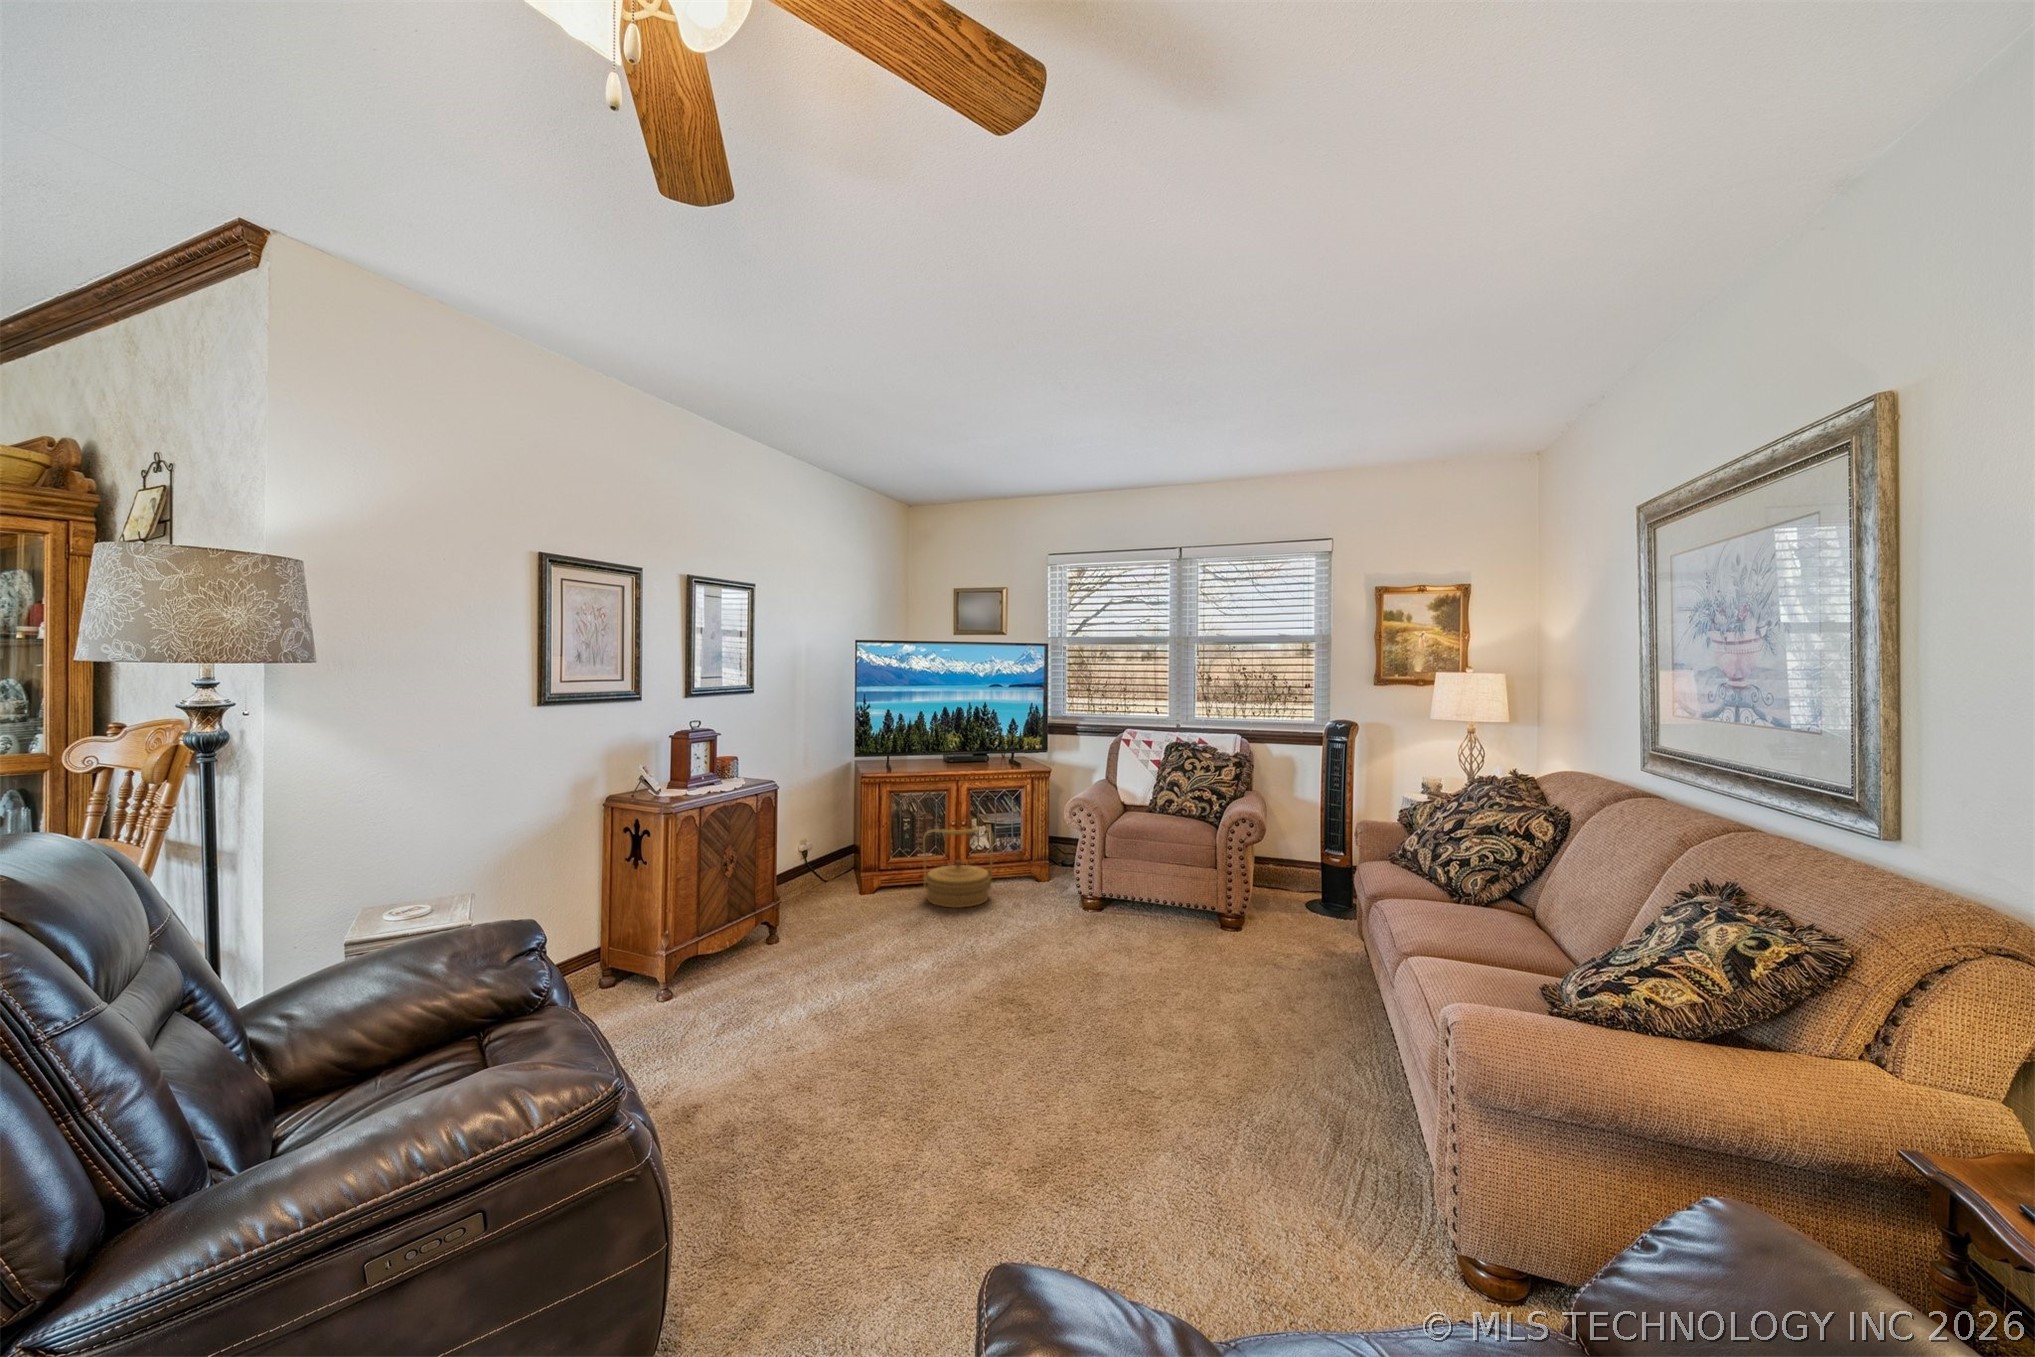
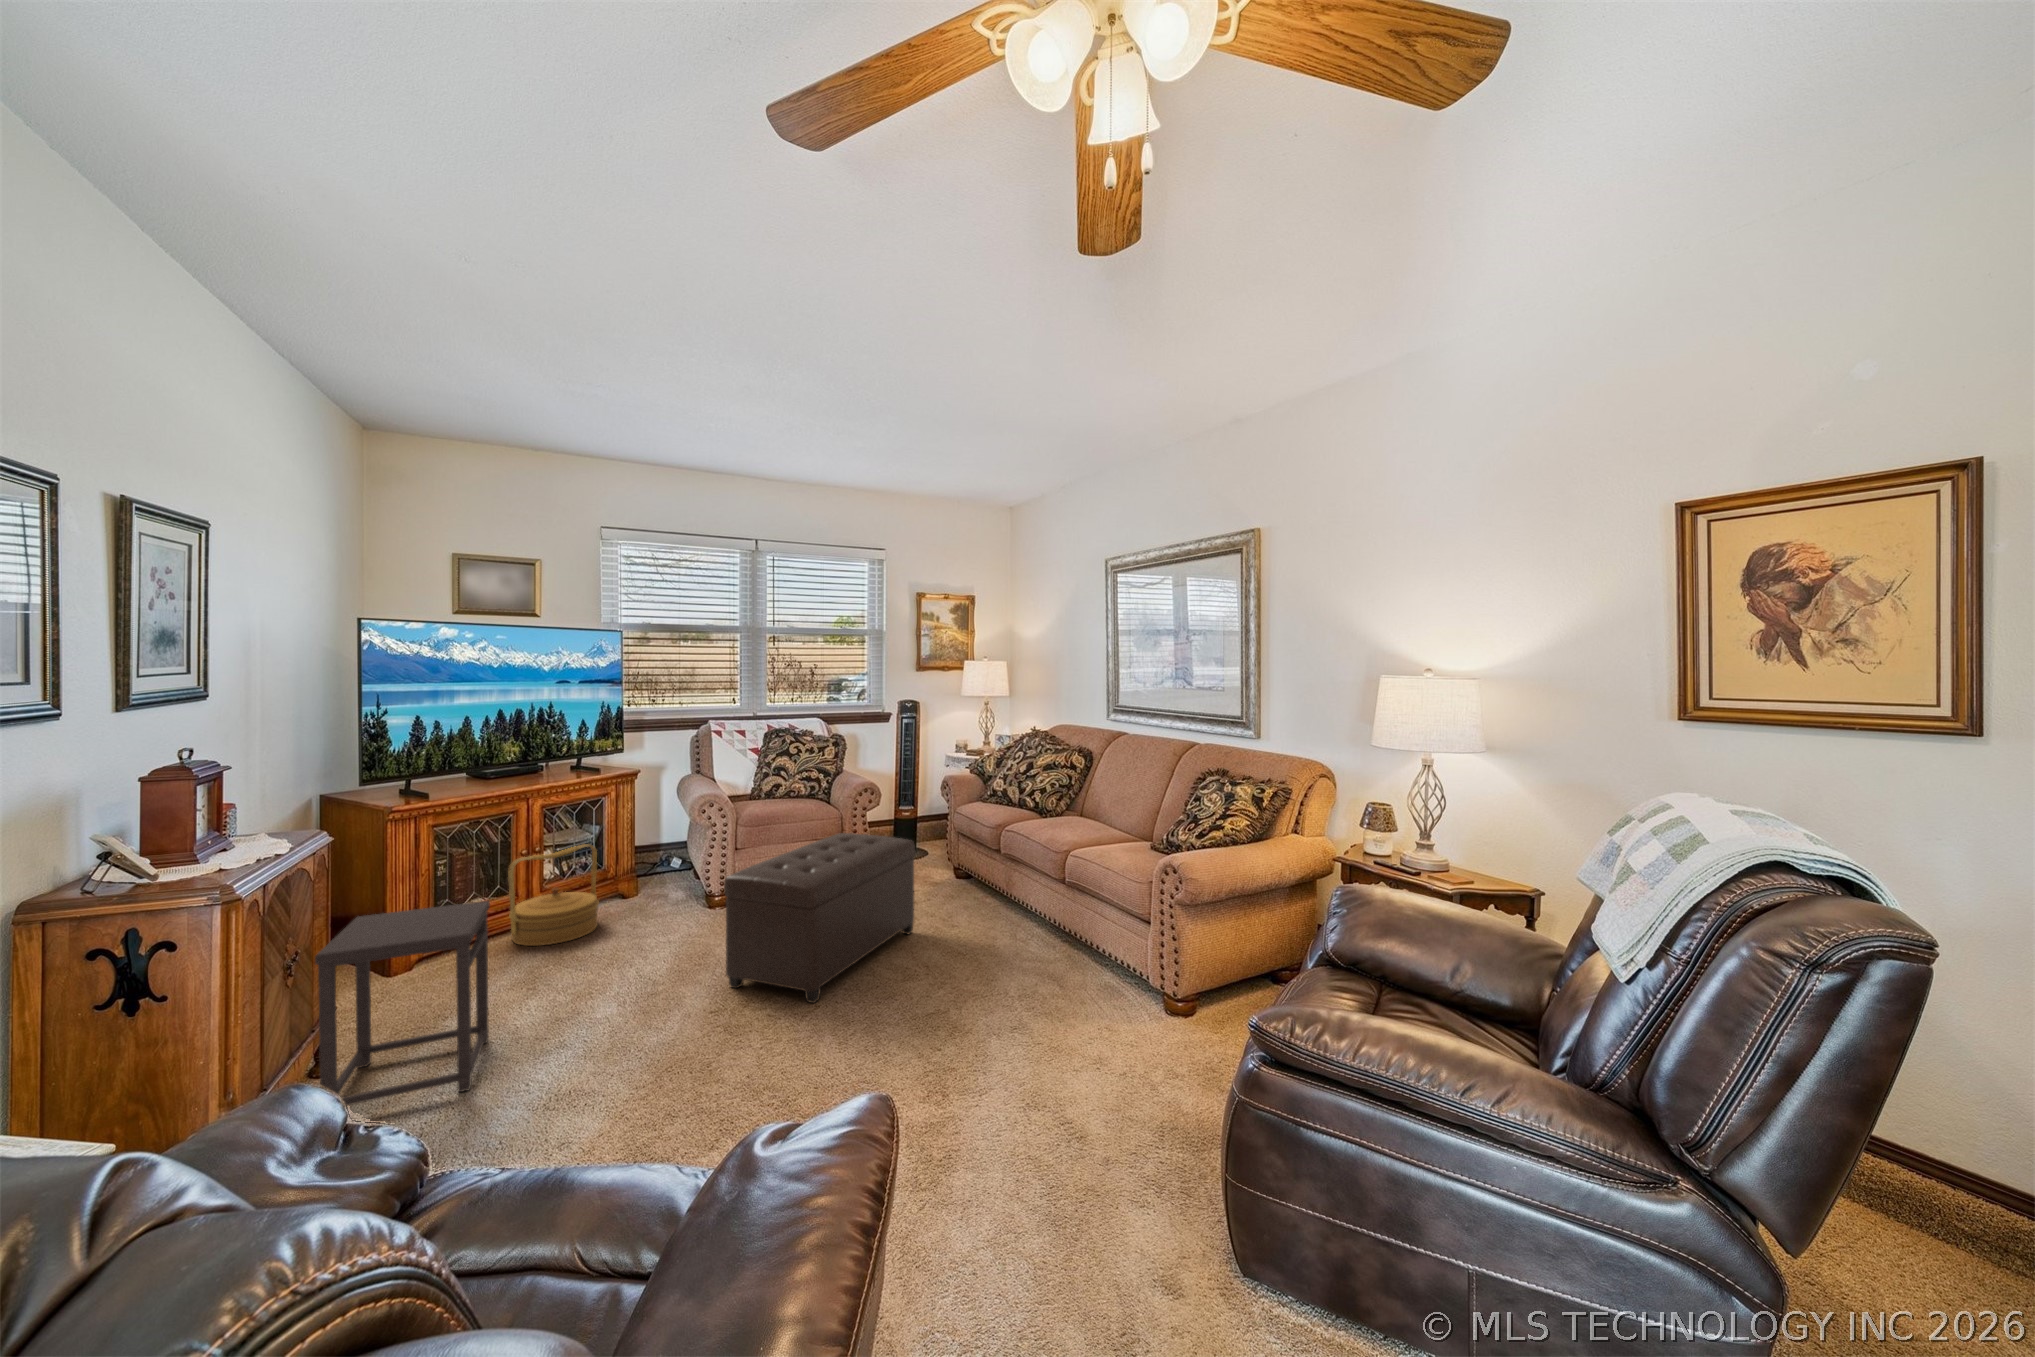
side table: none [707,848,830,996] -> present [315,901,490,1105]
ottoman: none [994,863,1228,1036] -> present [724,833,915,1003]

